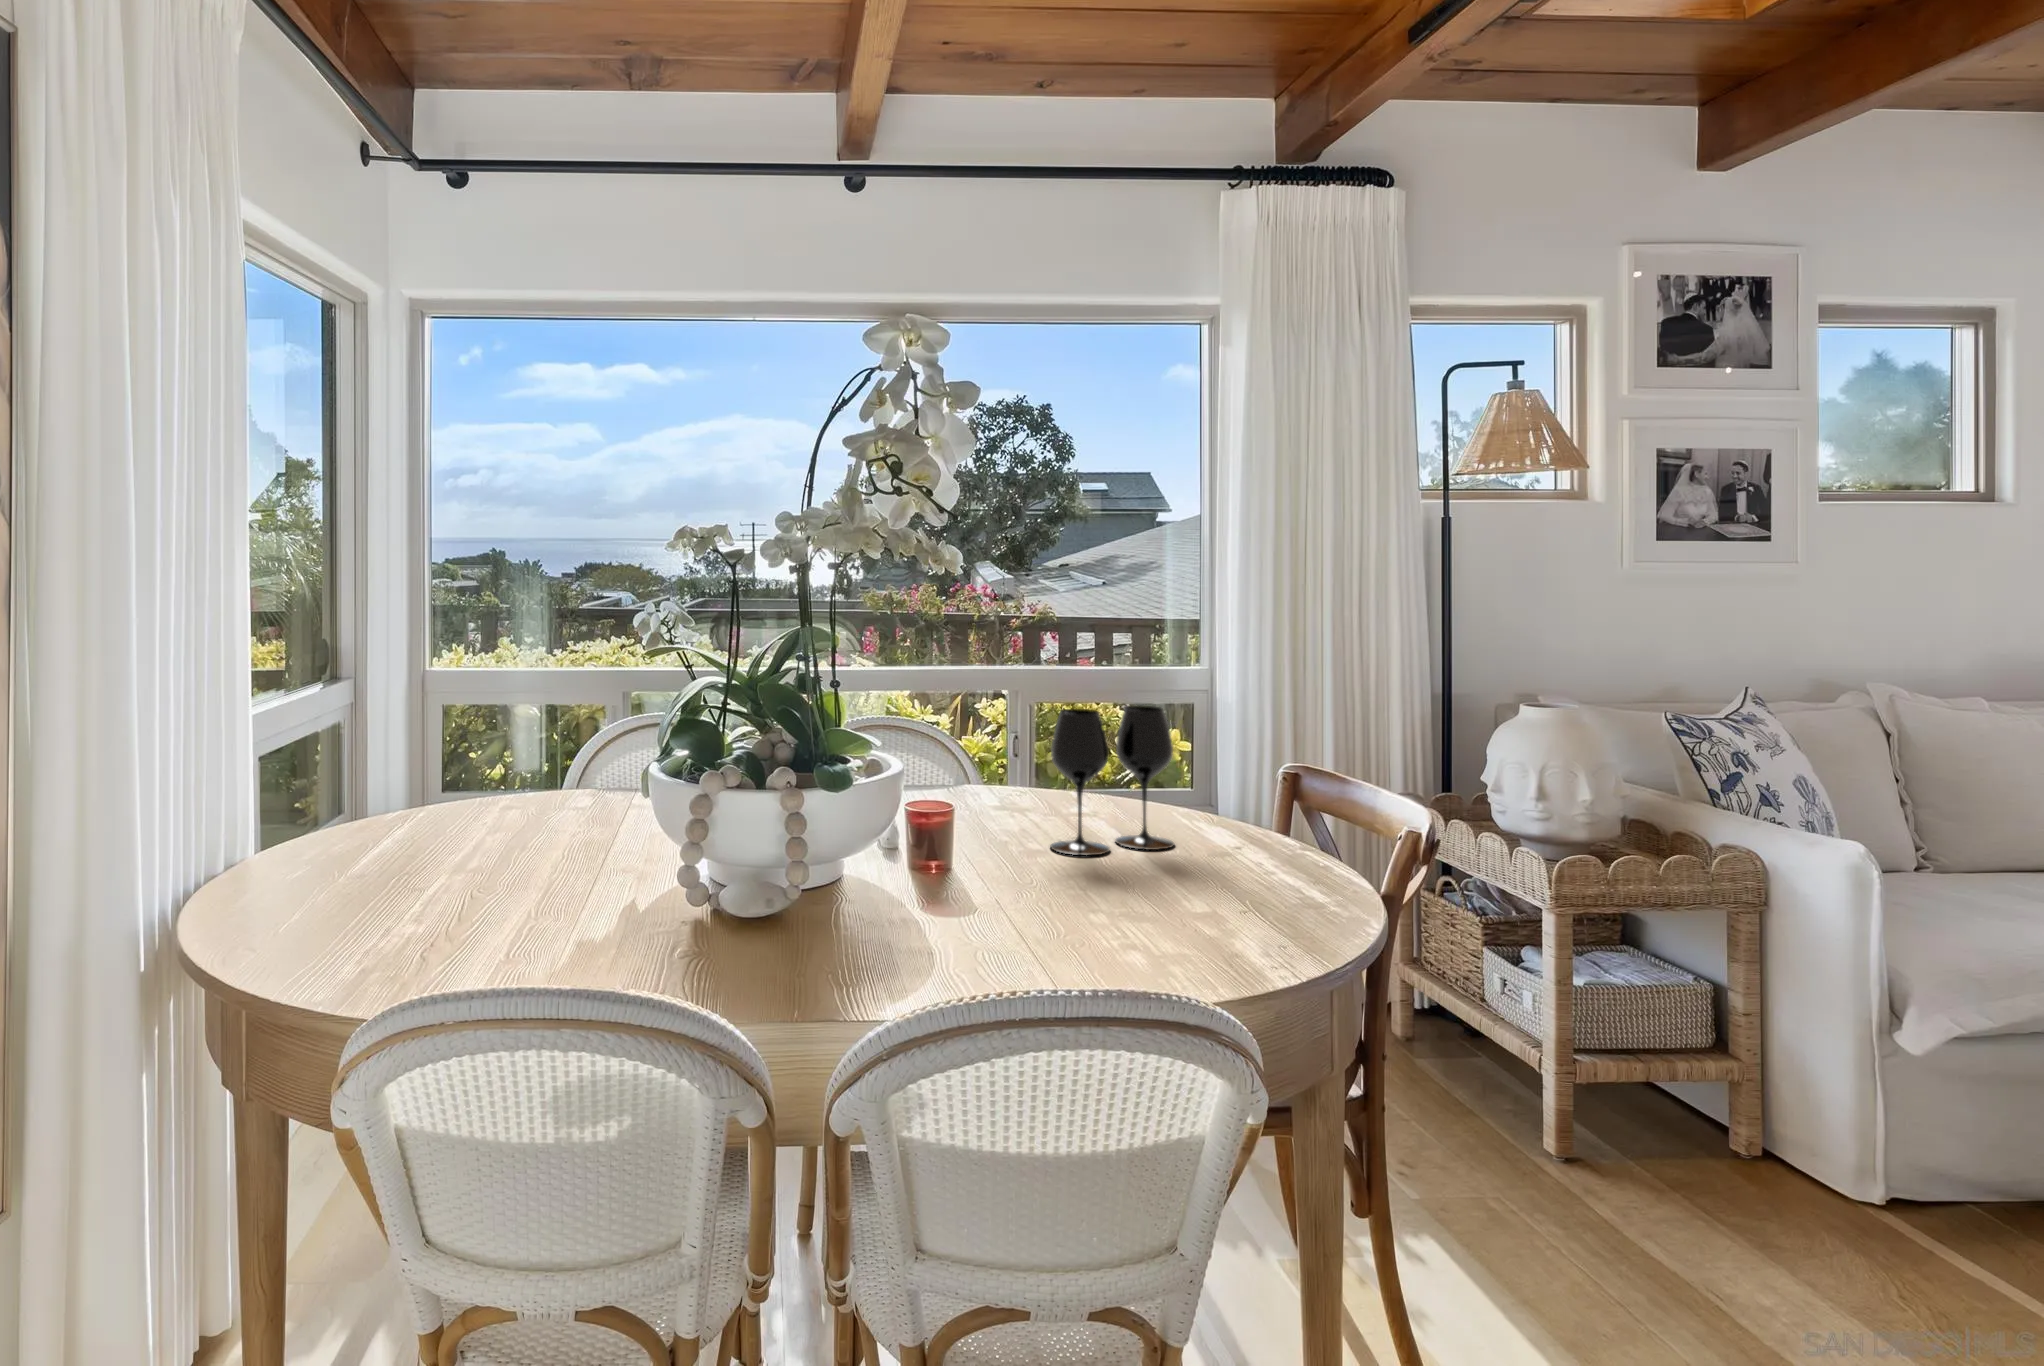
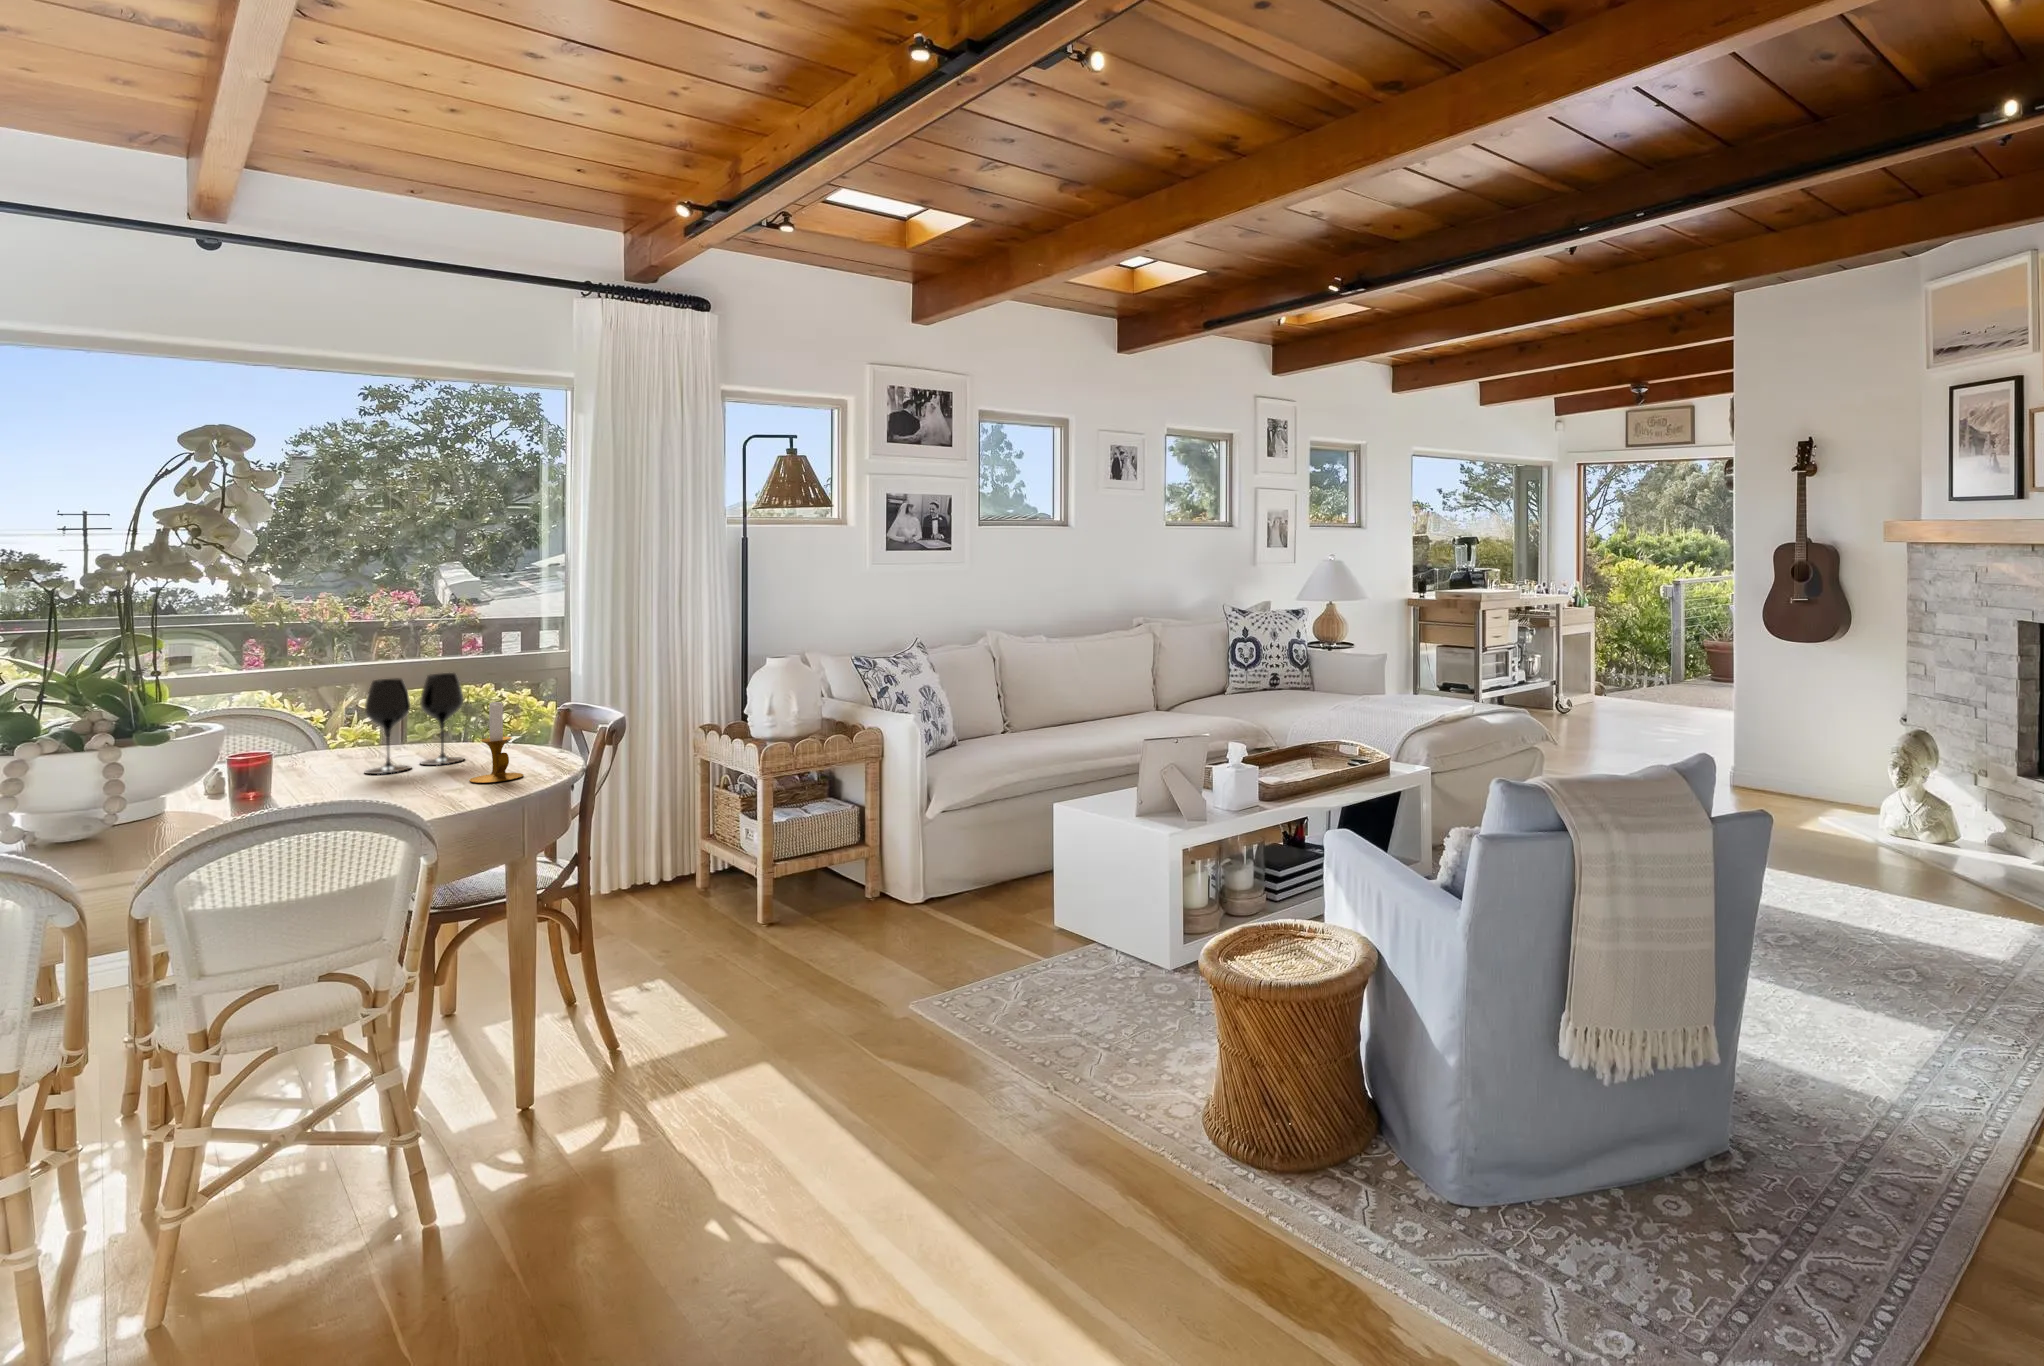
candlestick: none [1215,769,1299,911] -> present [469,702,523,783]

